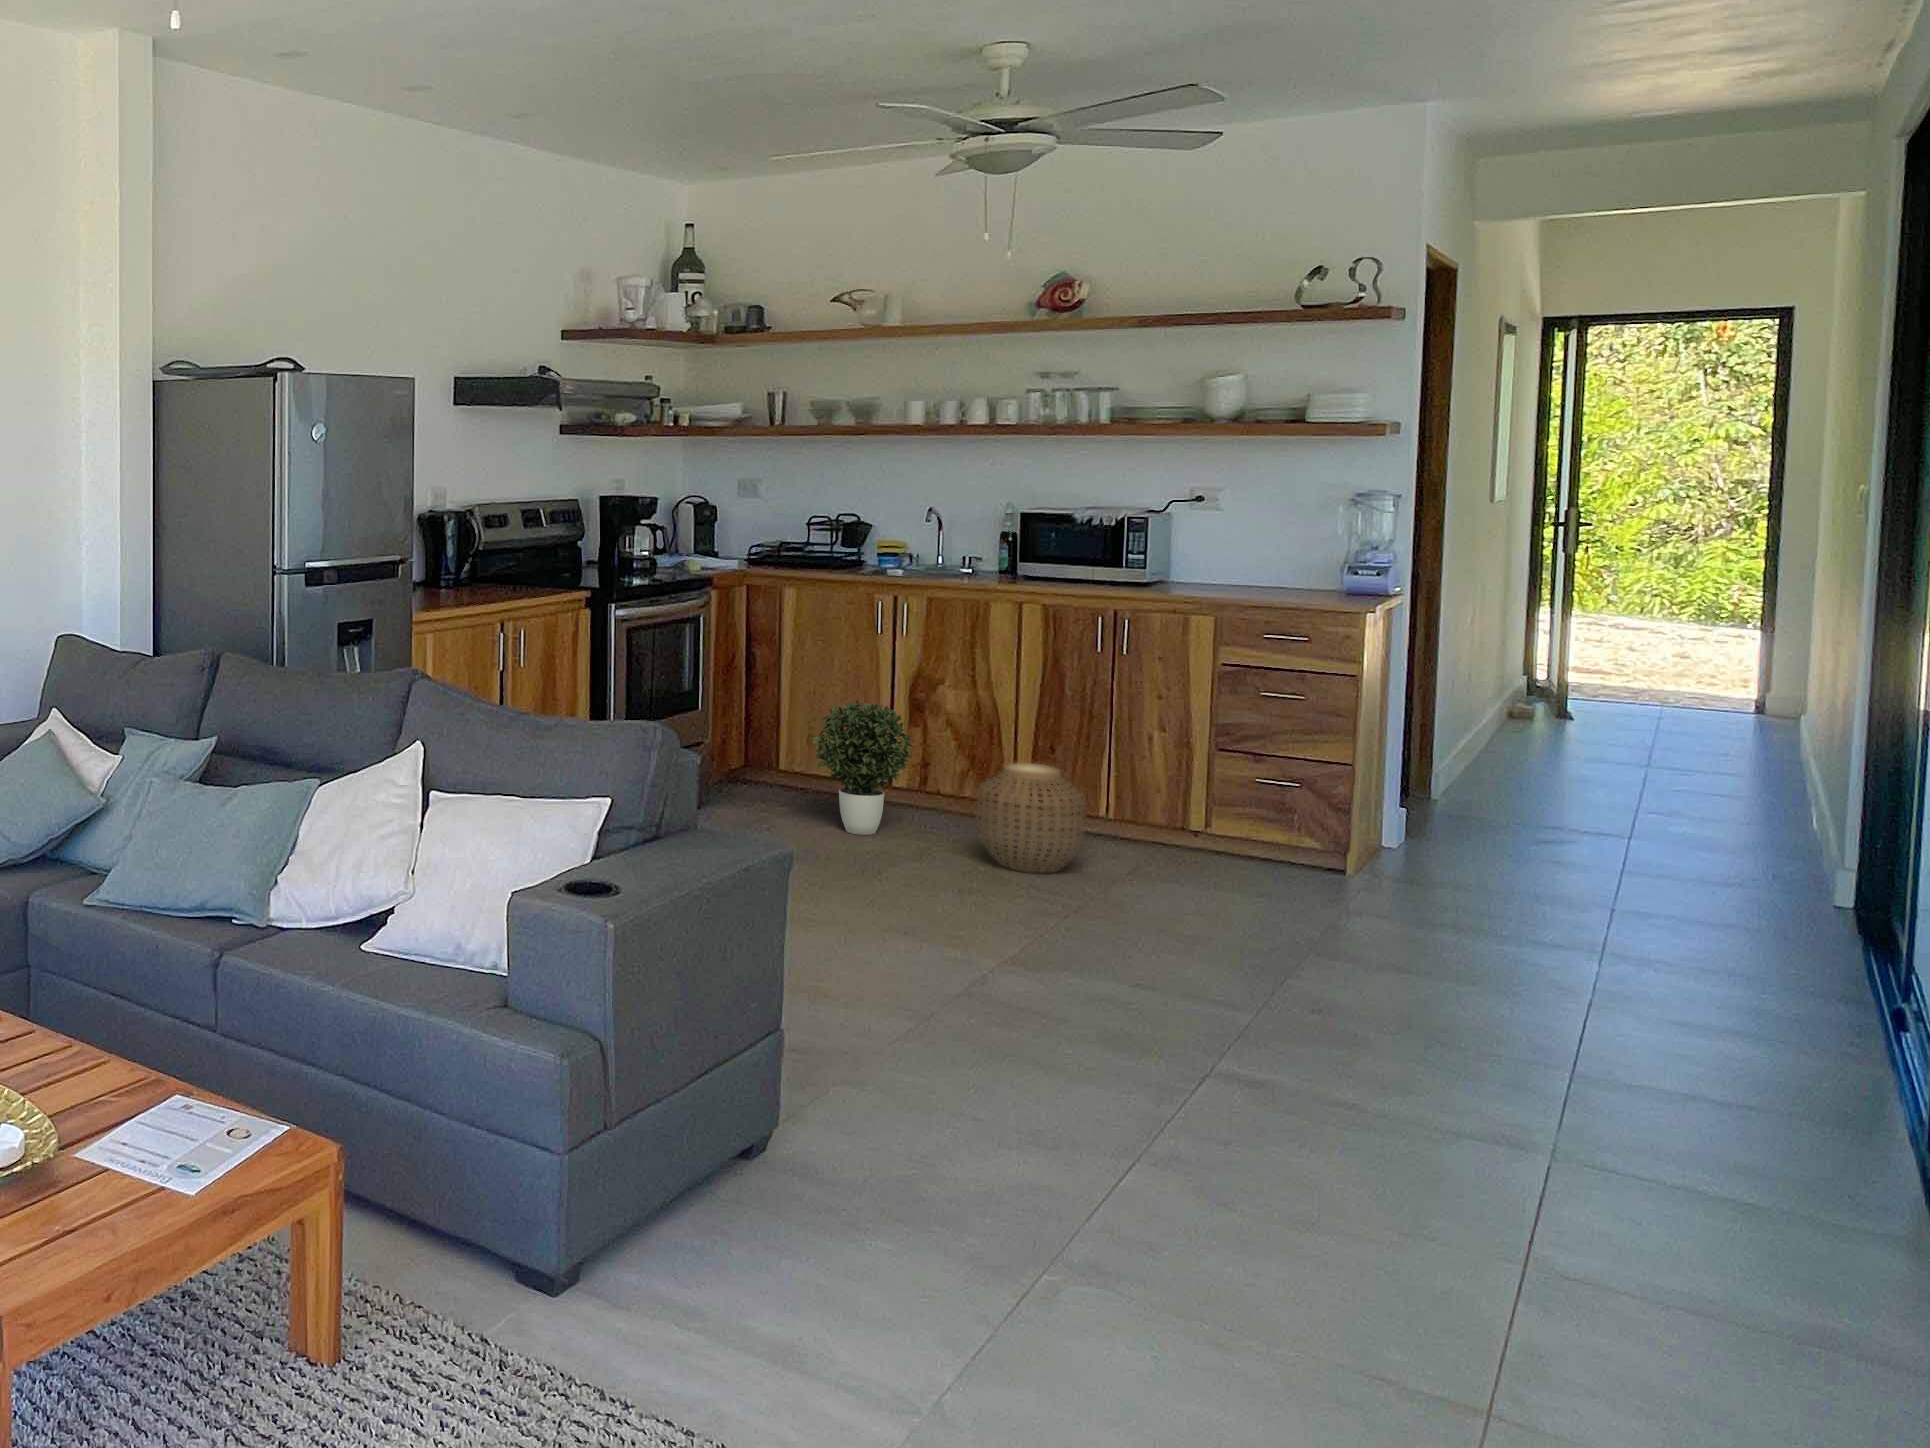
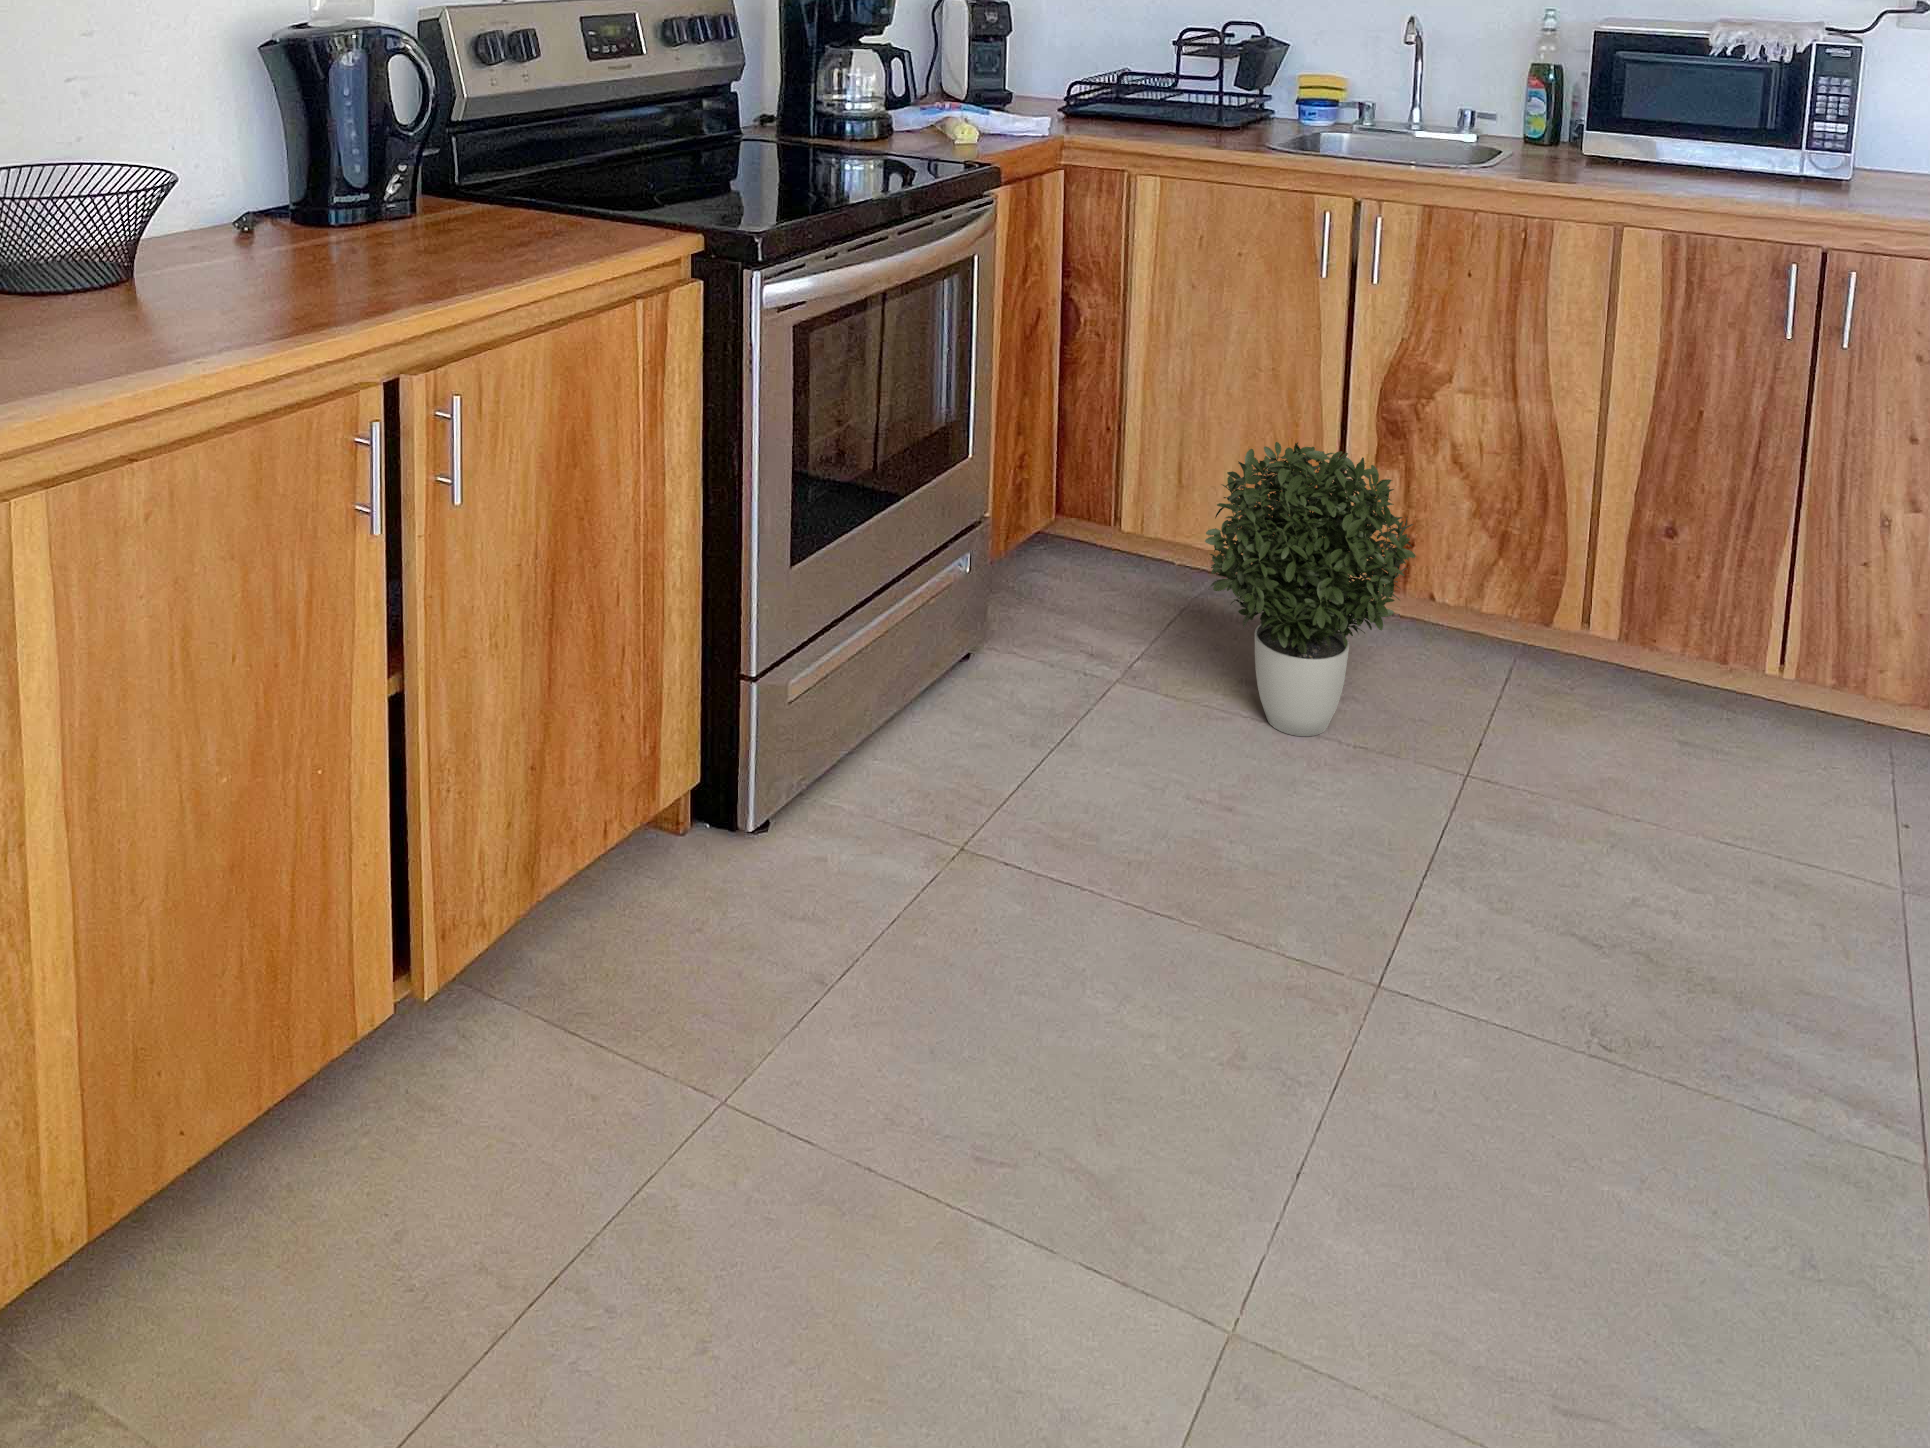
woven basket: present [977,763,1086,873] -> none [1576,622,1836,904]

